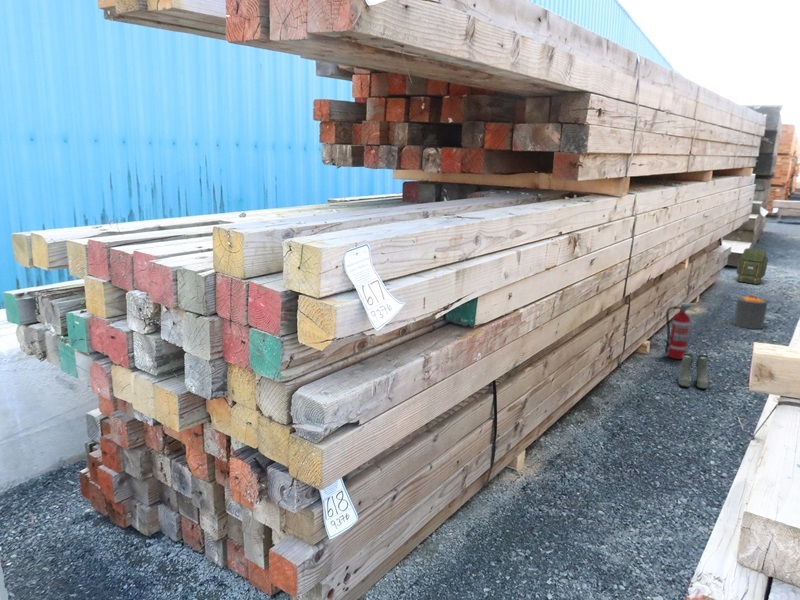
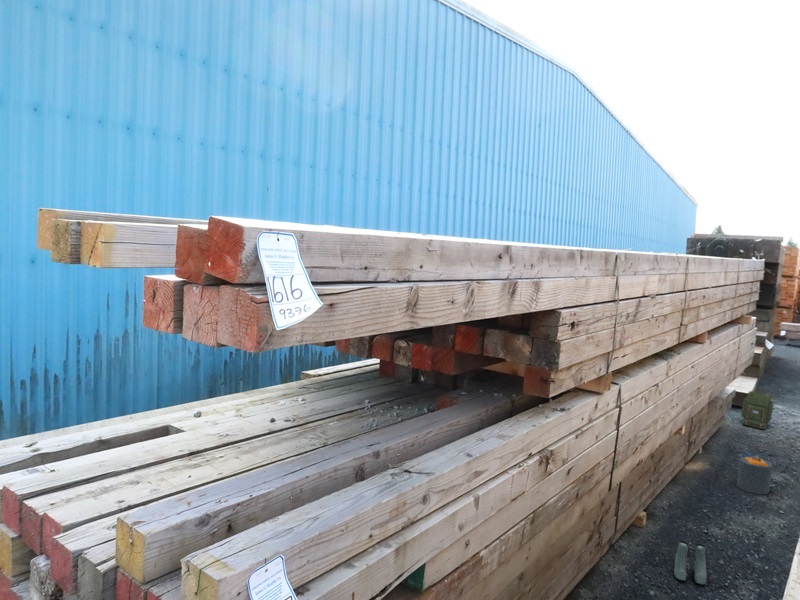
fire extinguisher: present [665,303,697,359] -> none [661,477,694,537]

